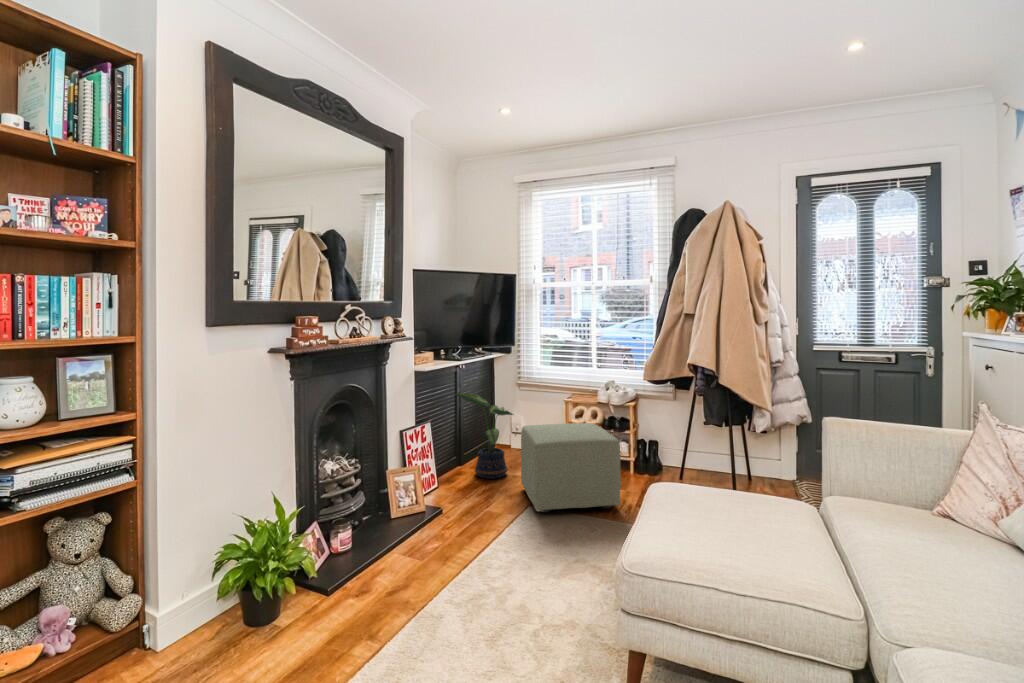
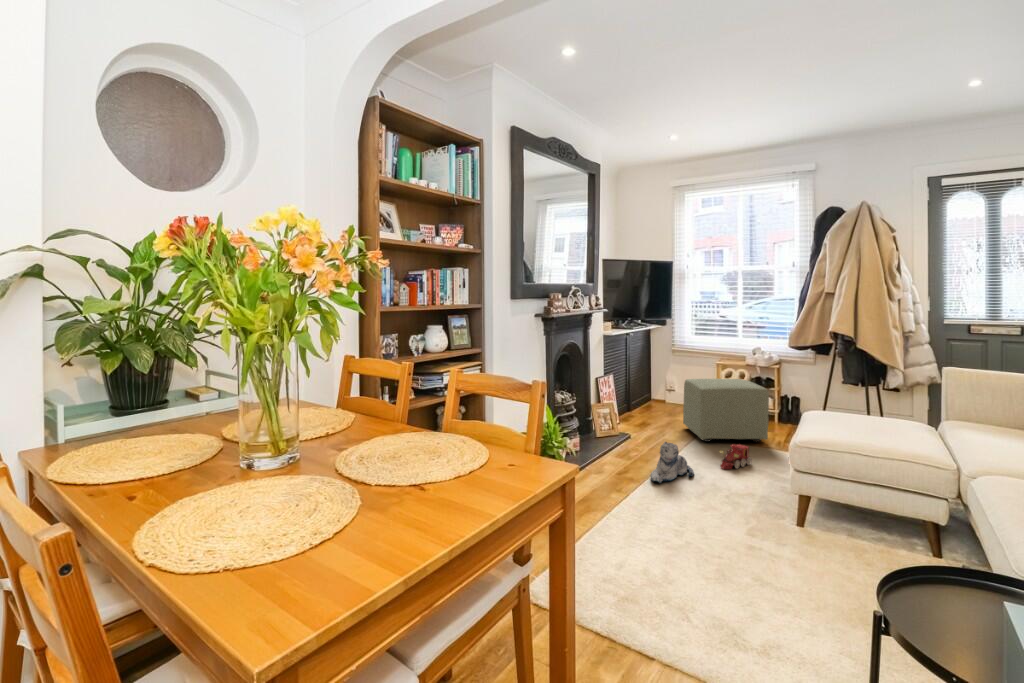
potted plant: present [455,393,513,479] -> none [626,354,677,421]
toy train: none [552,525,596,569] -> present [720,444,752,469]
plush toy: none [441,542,512,615] -> present [651,442,694,483]

